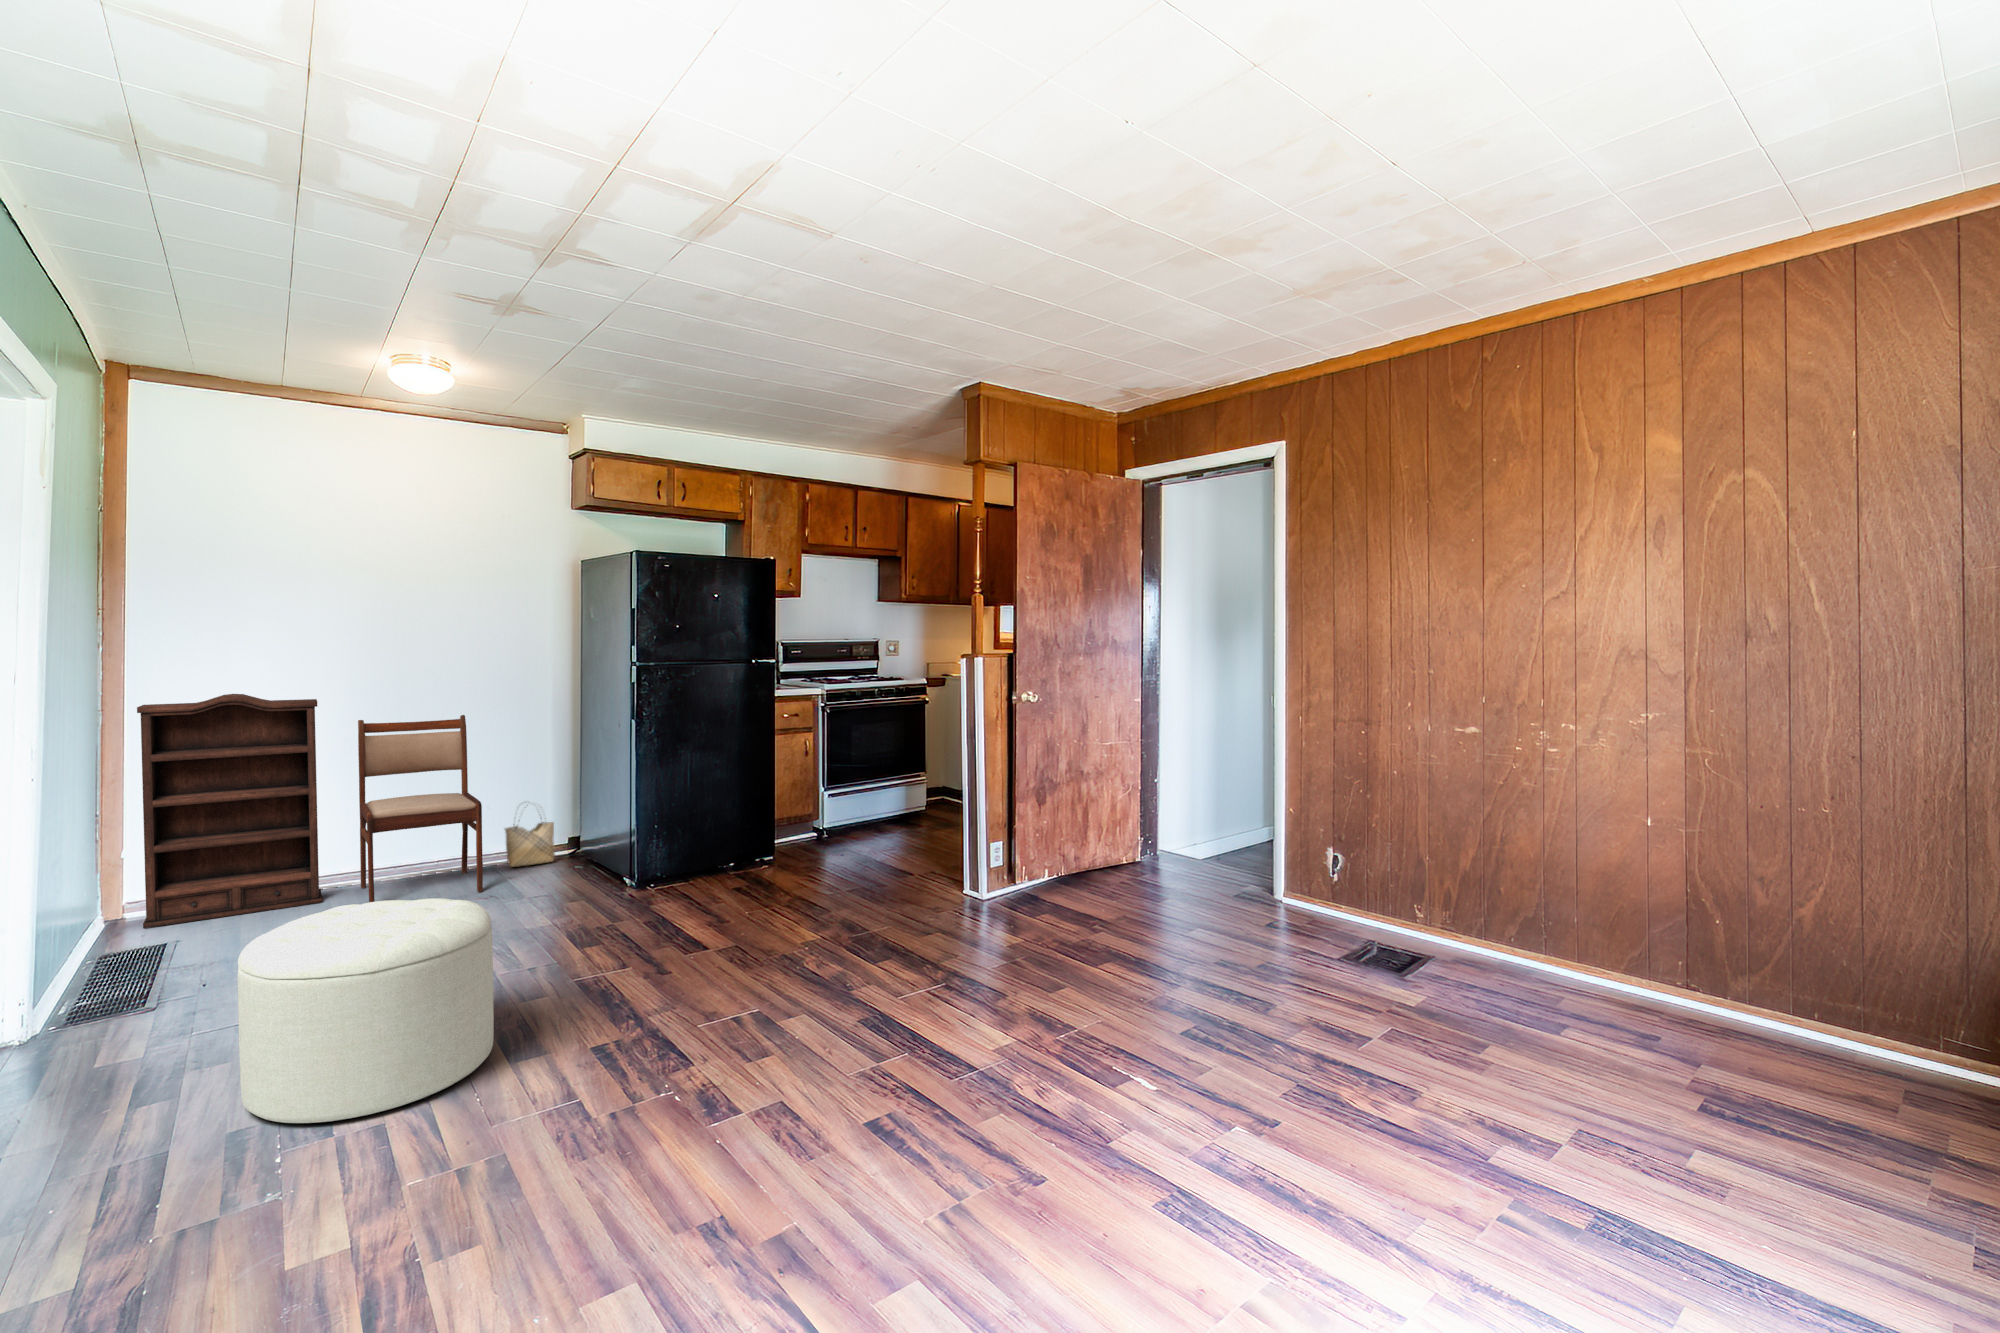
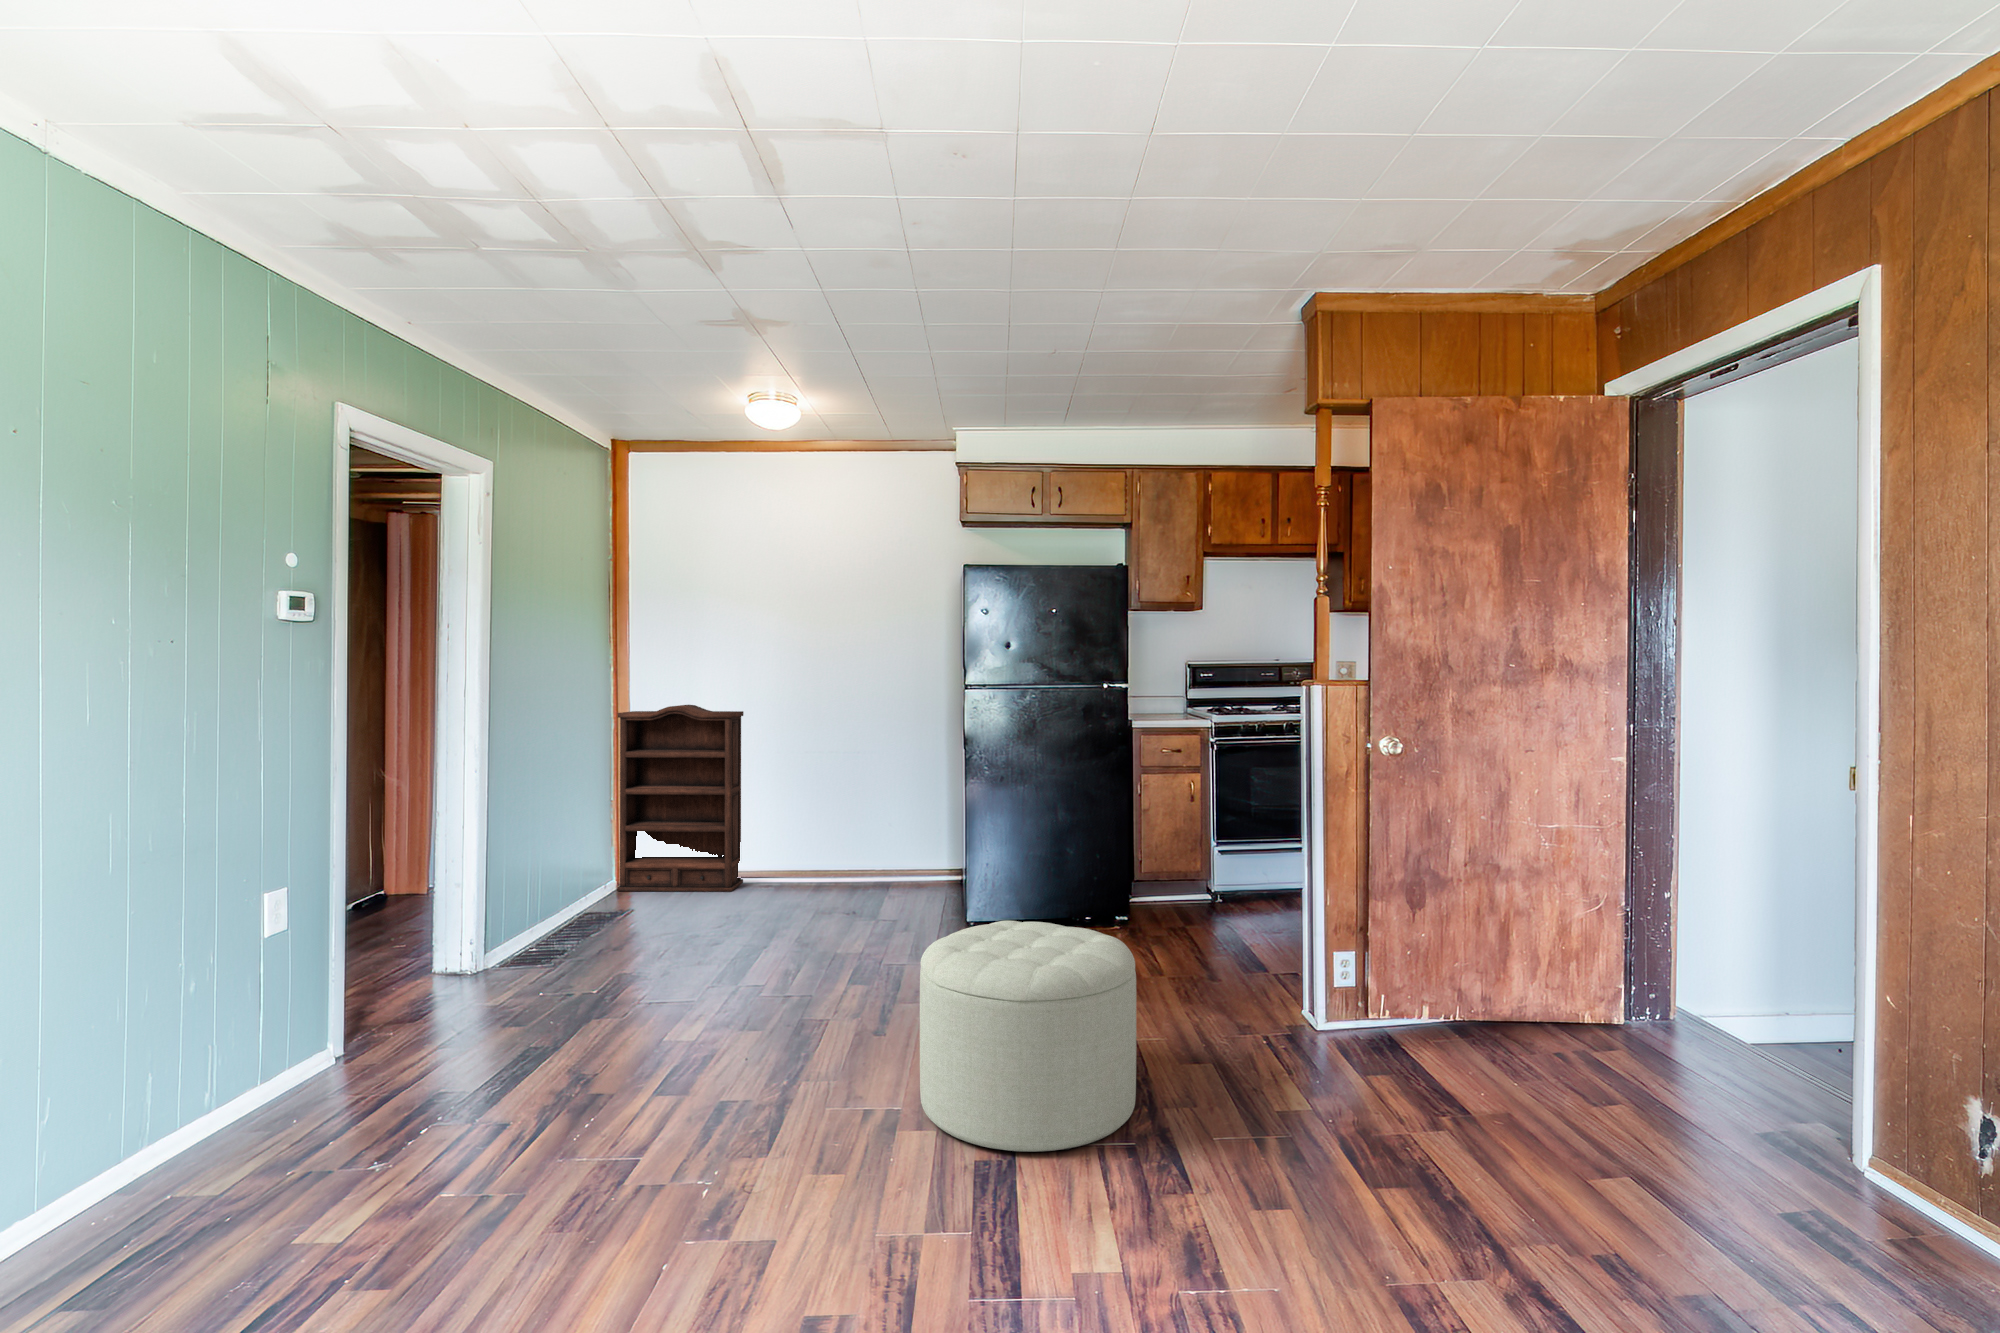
dining chair: present [358,715,483,902] -> none [748,731,855,904]
woven basket: present [505,802,555,867] -> none [884,821,930,885]
ottoman: present [238,898,494,1123] -> present [920,920,1136,1152]

